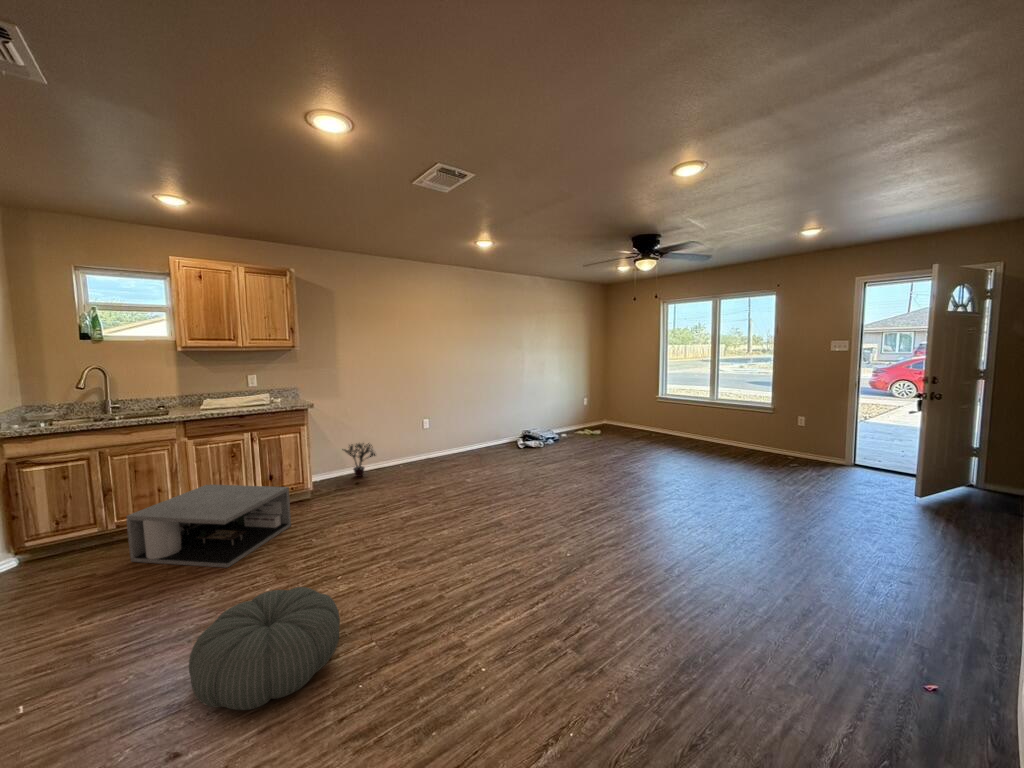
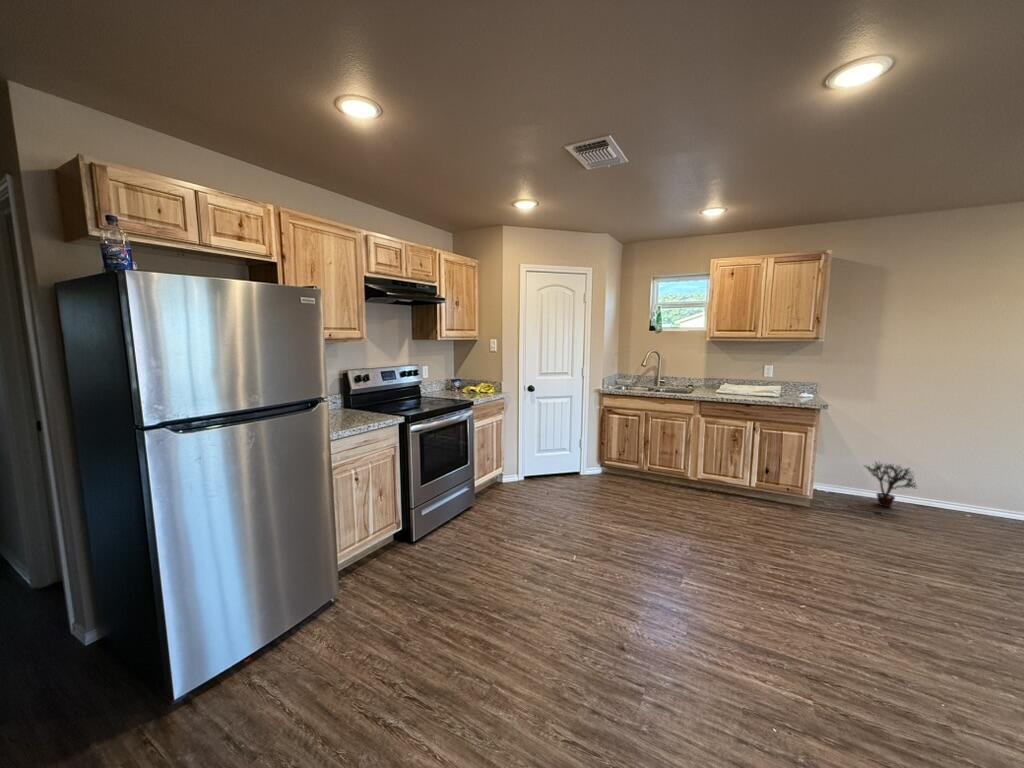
coffee table: present [126,485,291,568] -> none [649,459,778,537]
pouf: present [189,587,340,710] -> none [643,569,778,679]

